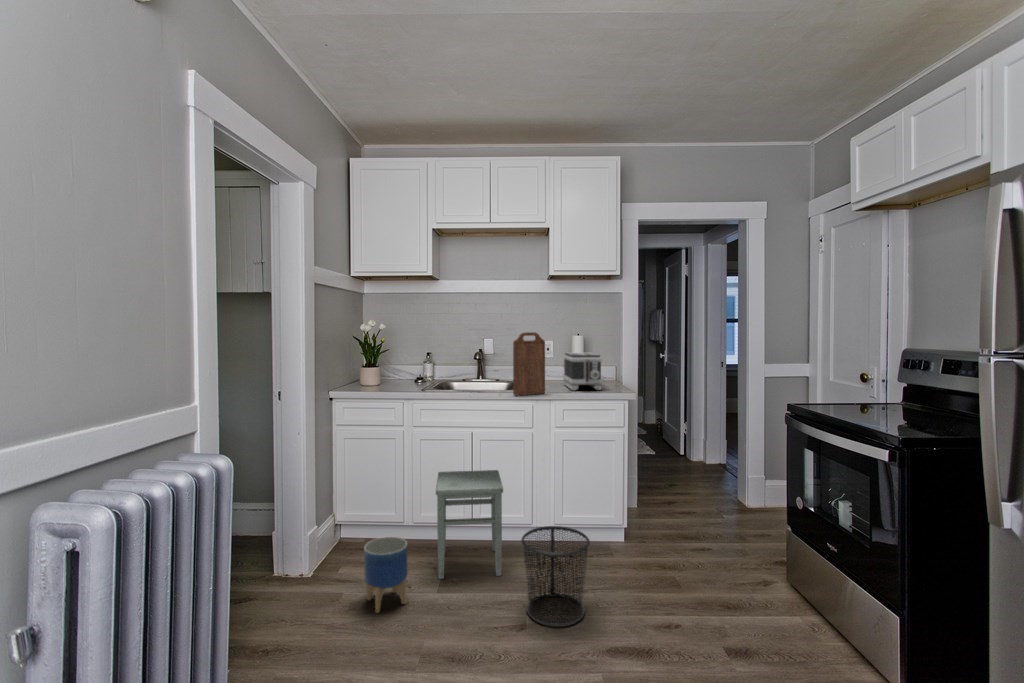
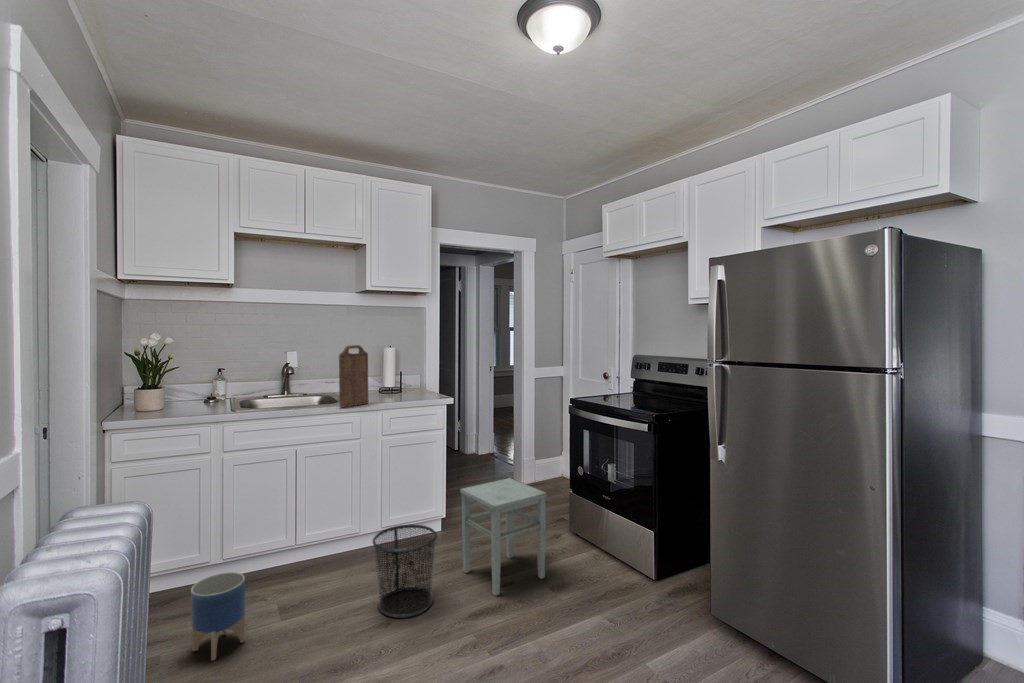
toaster: present [564,353,602,390] -> none [375,363,418,399]
stool: present [436,470,503,579] -> present [460,478,547,596]

